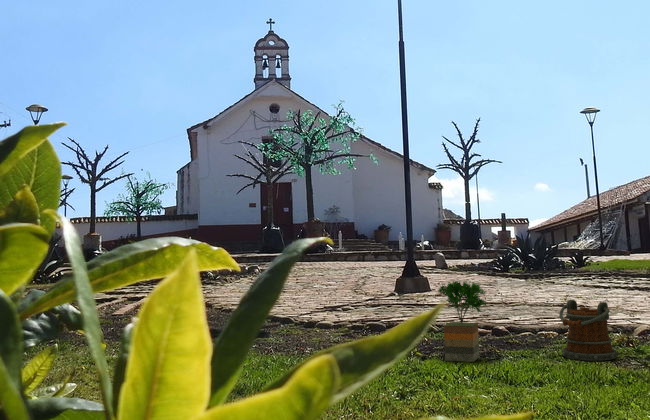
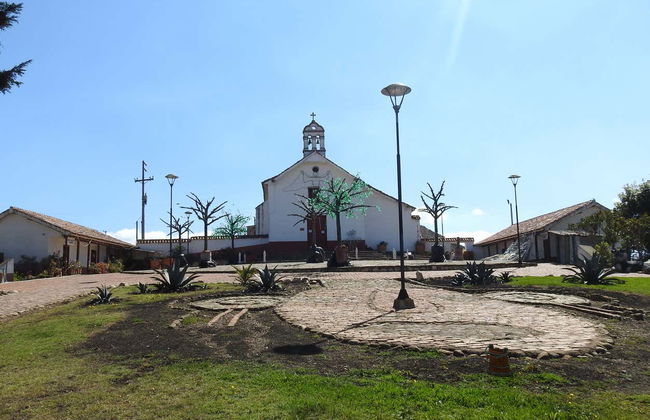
potted tree: present [438,281,487,362] -> none [425,334,451,375]

